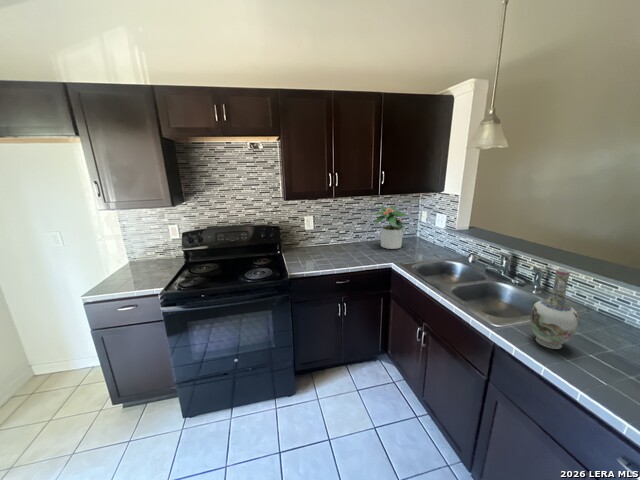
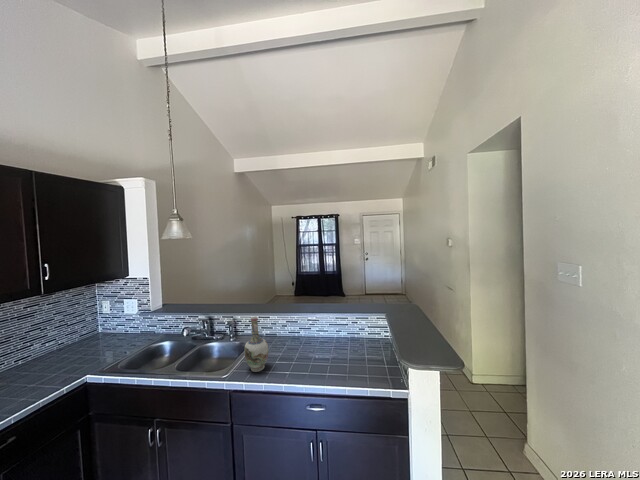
potted plant: present [375,206,407,249] -> none [31,304,96,363]

